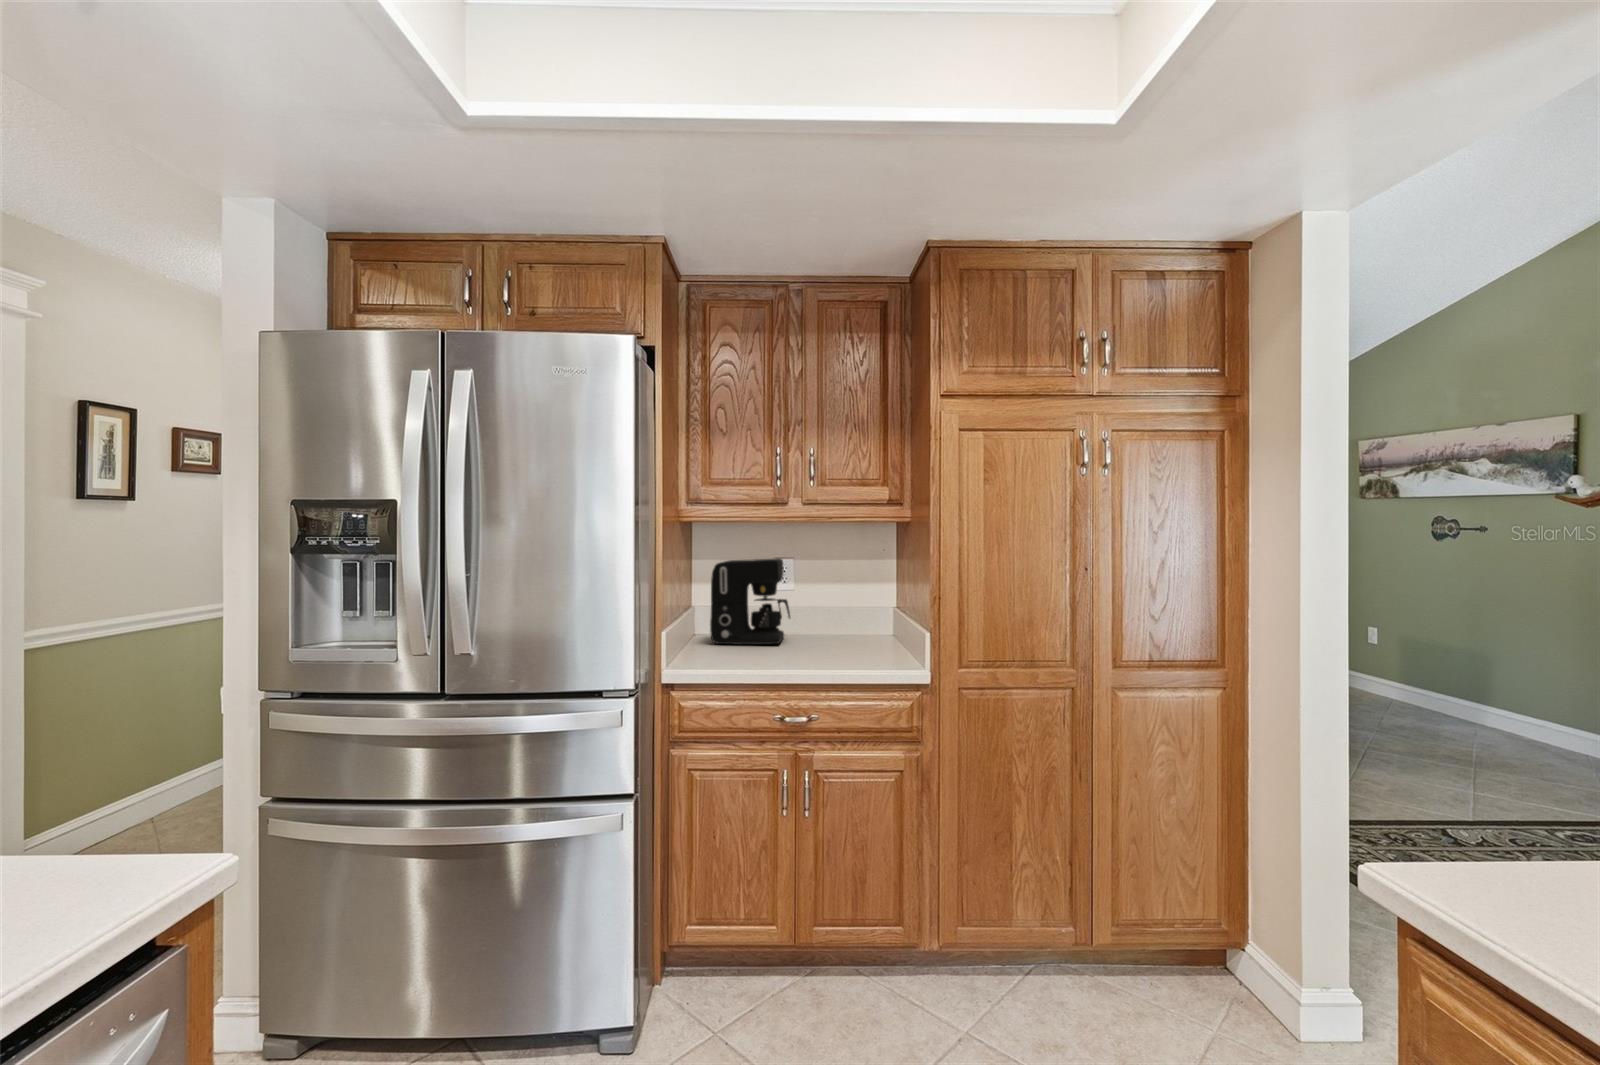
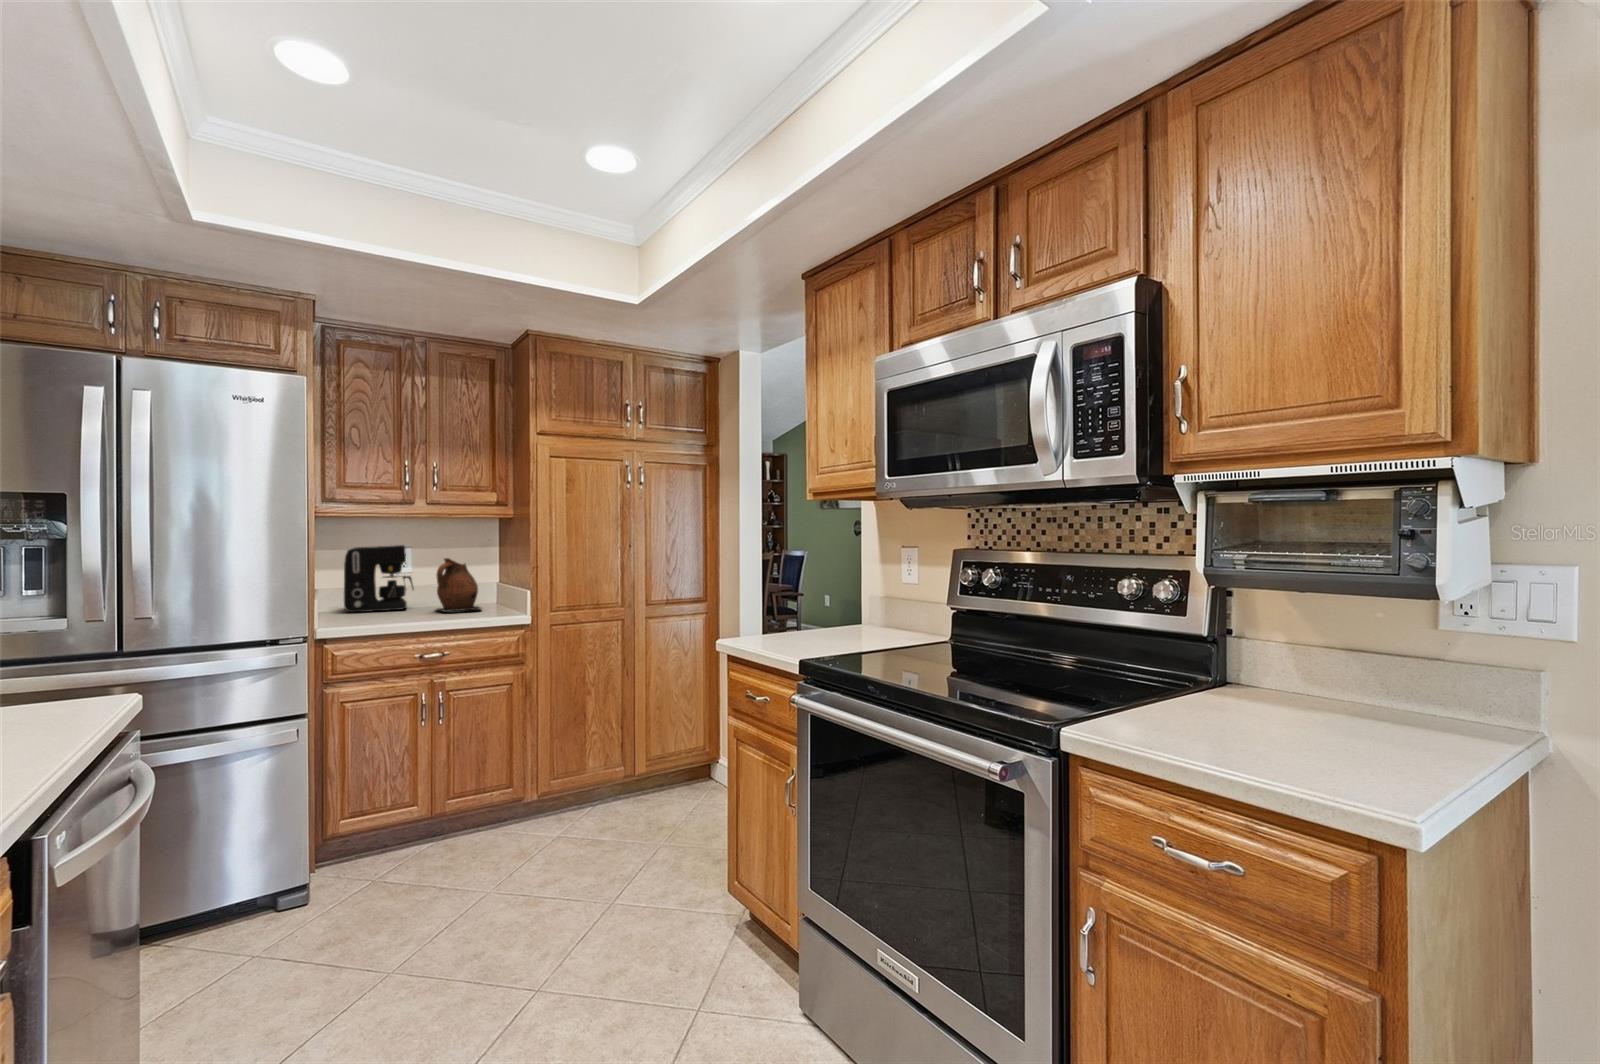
ceramic pitcher: none [809,578,869,655] -> present [436,558,481,612]

